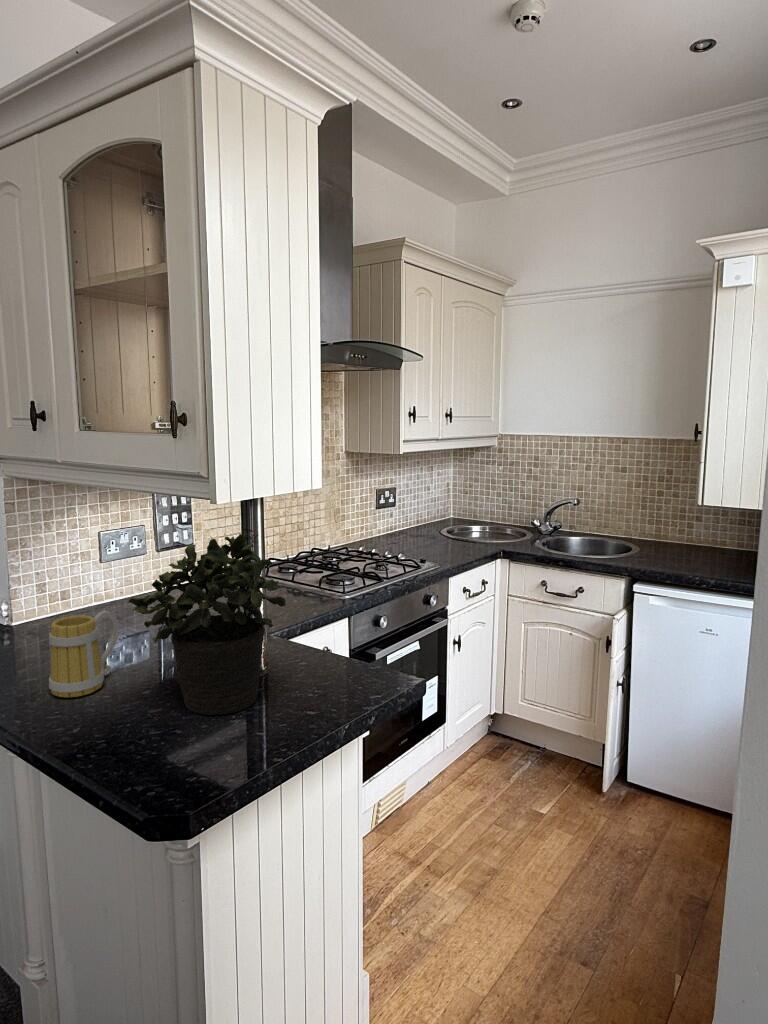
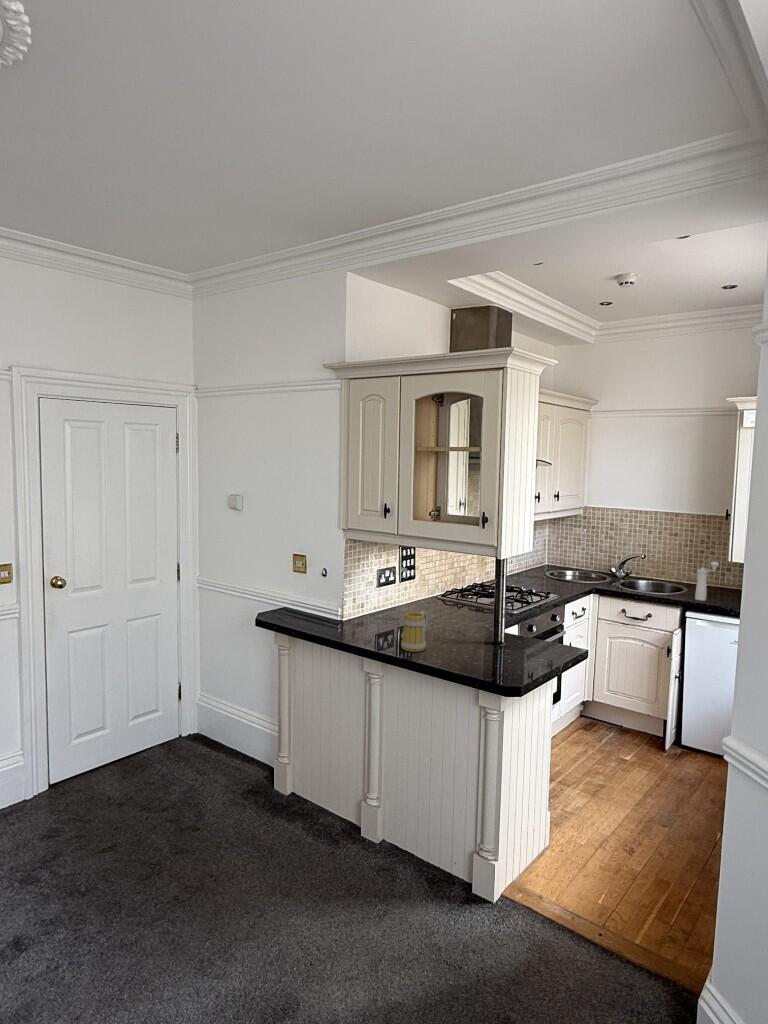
pepper mill: none [647,506,683,566] -> present [695,562,719,601]
potted plant: present [128,534,286,715] -> none [453,573,531,661]

